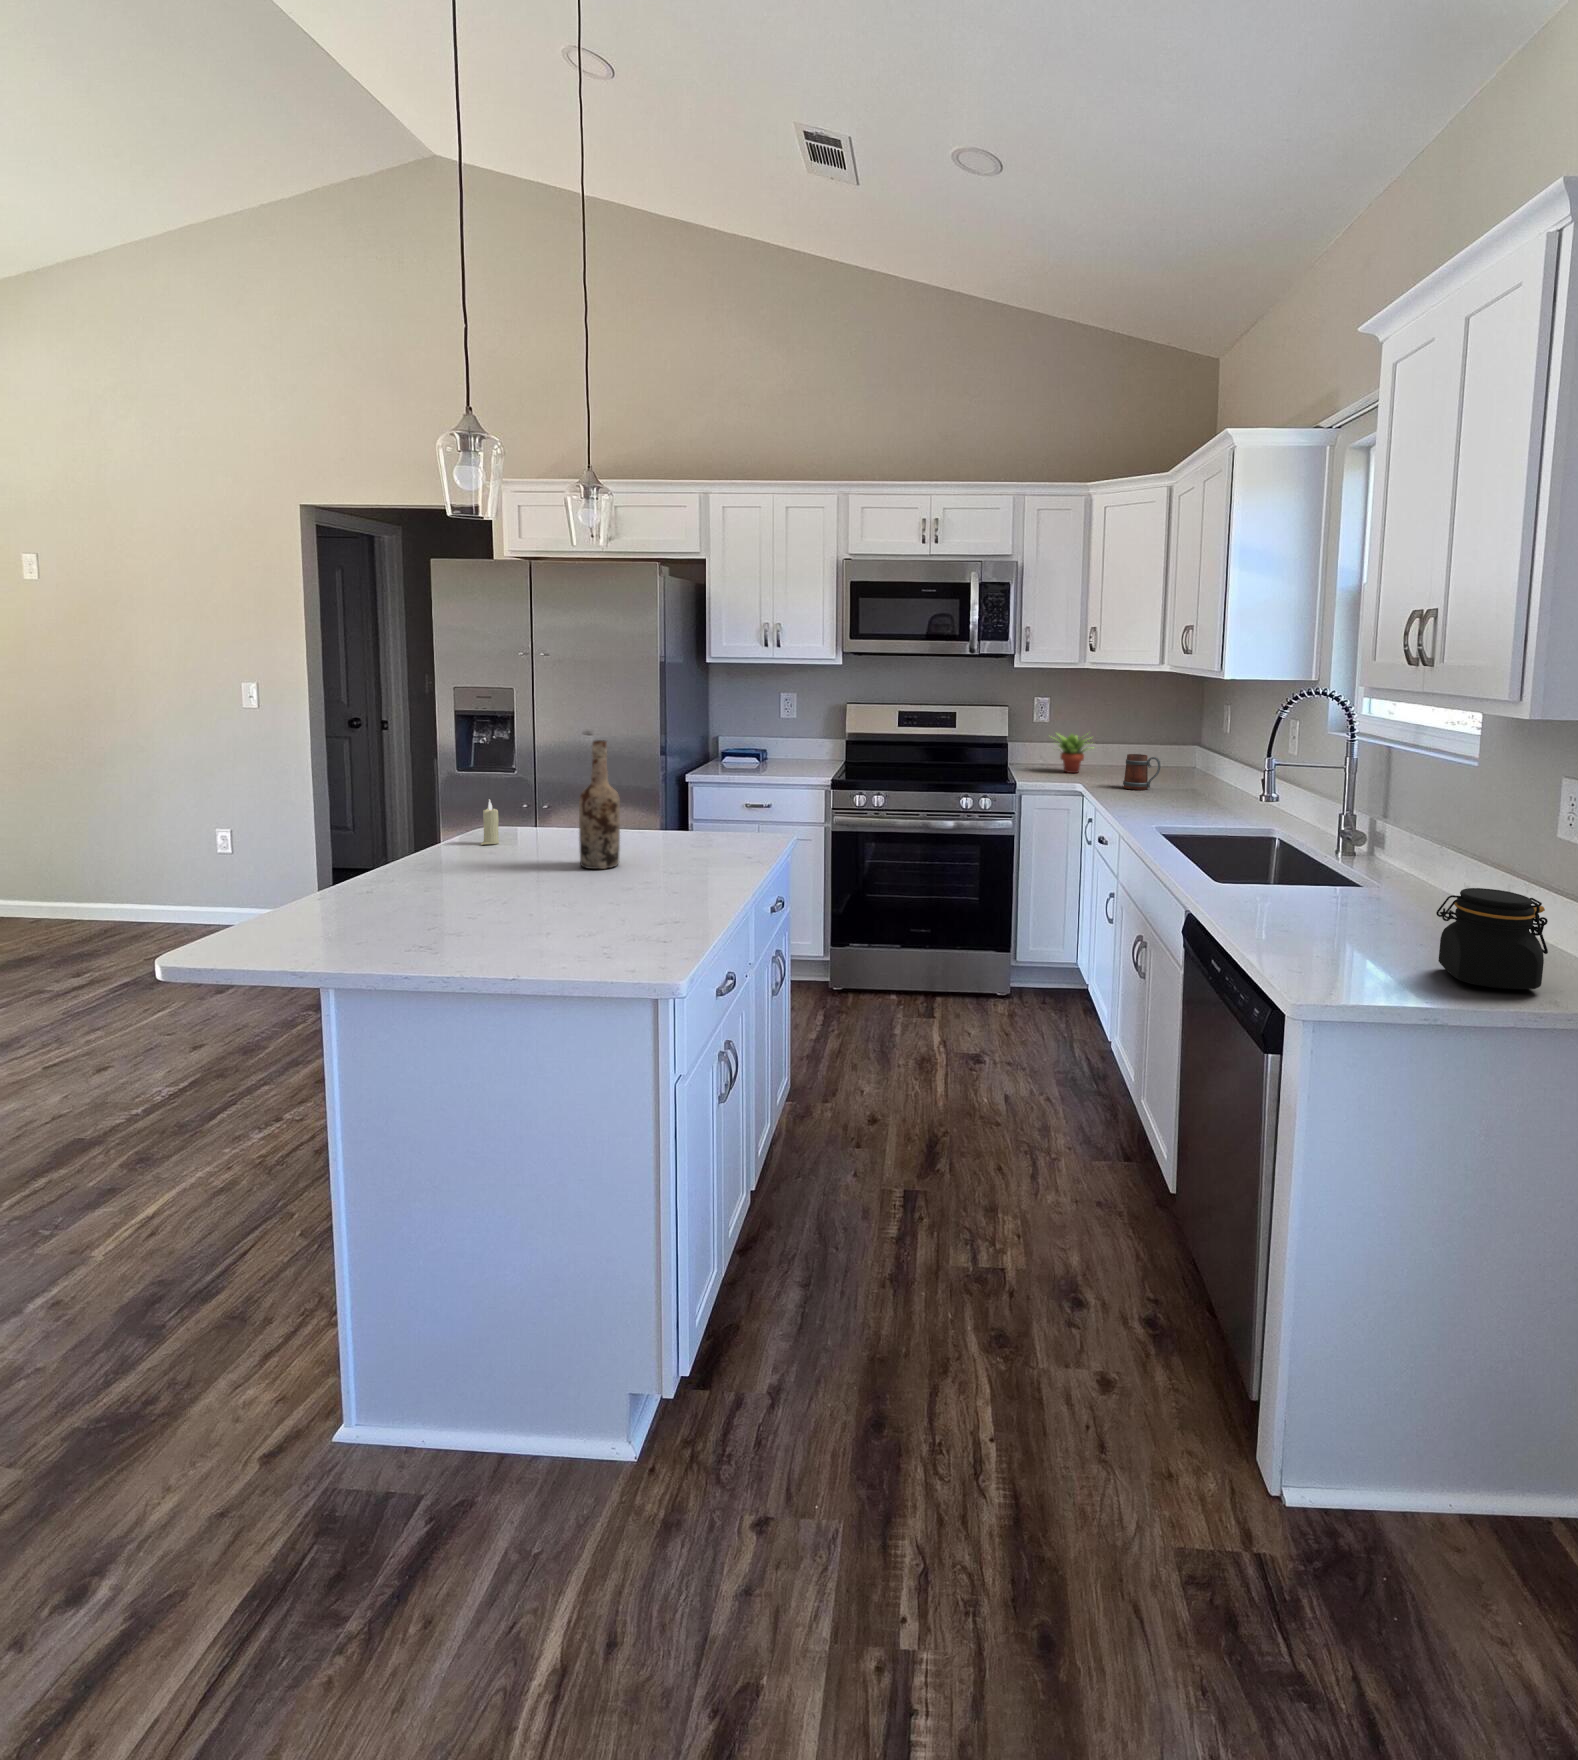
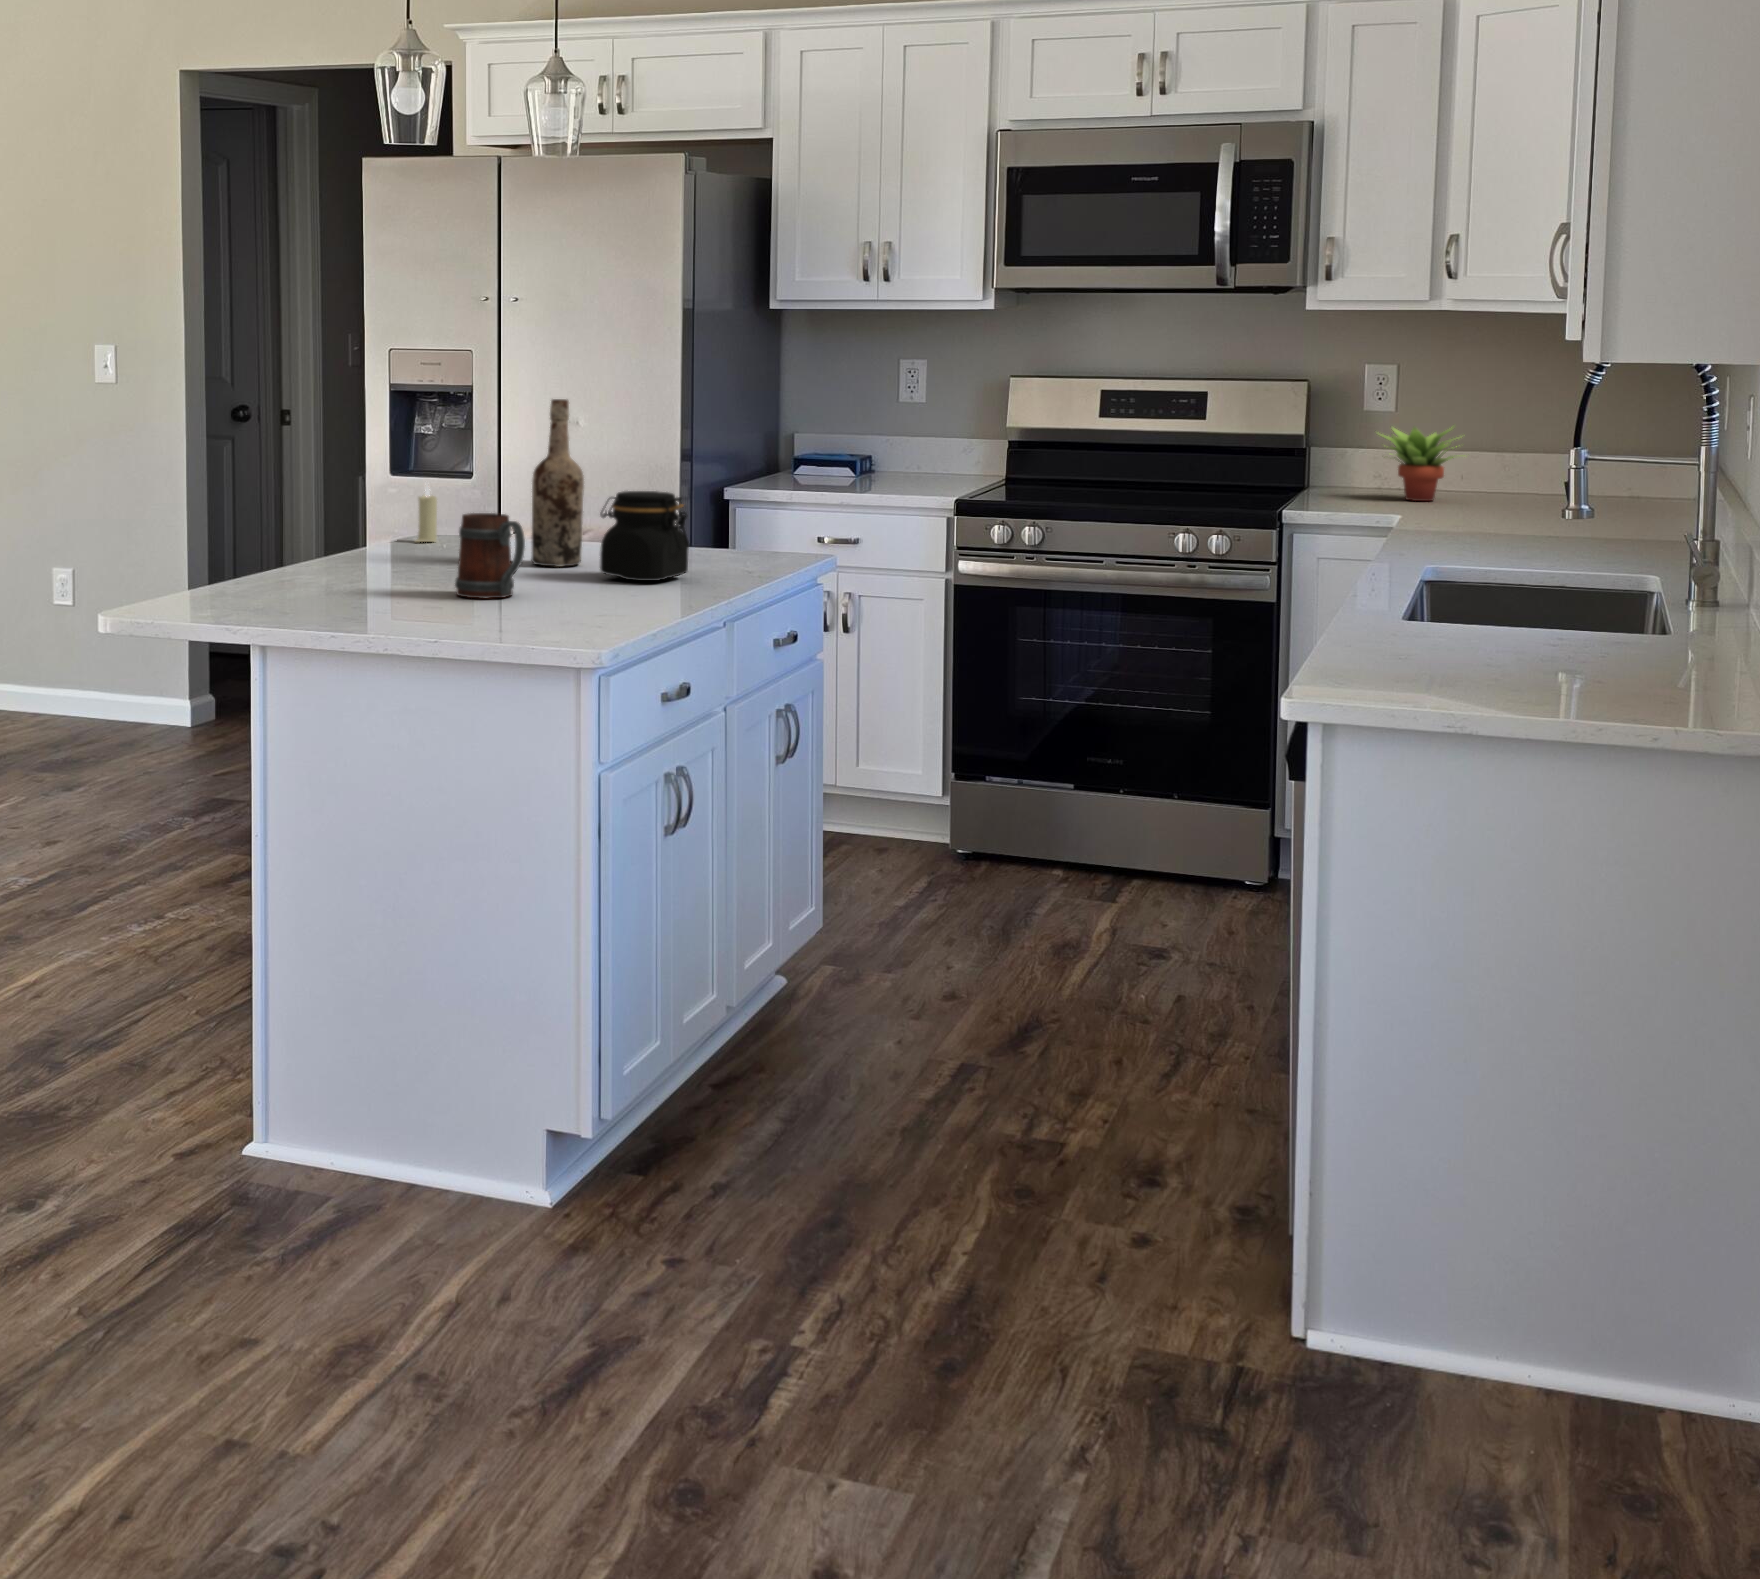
mug: present [1123,754,1160,790] -> present [455,513,525,598]
jar: present [1436,888,1548,989] -> present [600,491,689,581]

